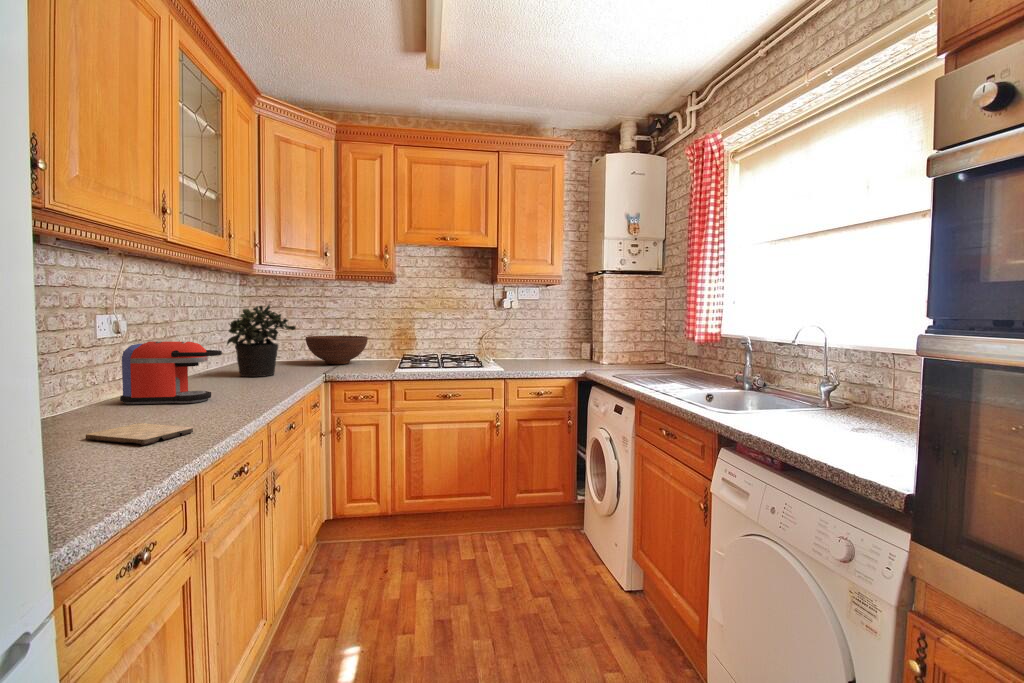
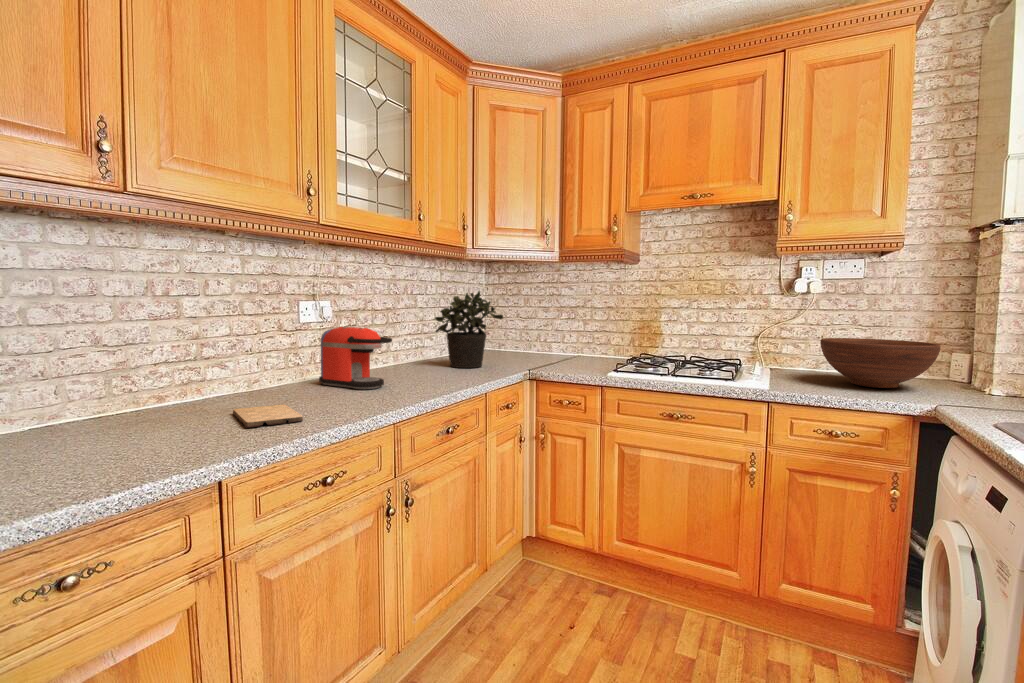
fruit bowl: present [306,336,368,364] -> present [820,338,941,388]

